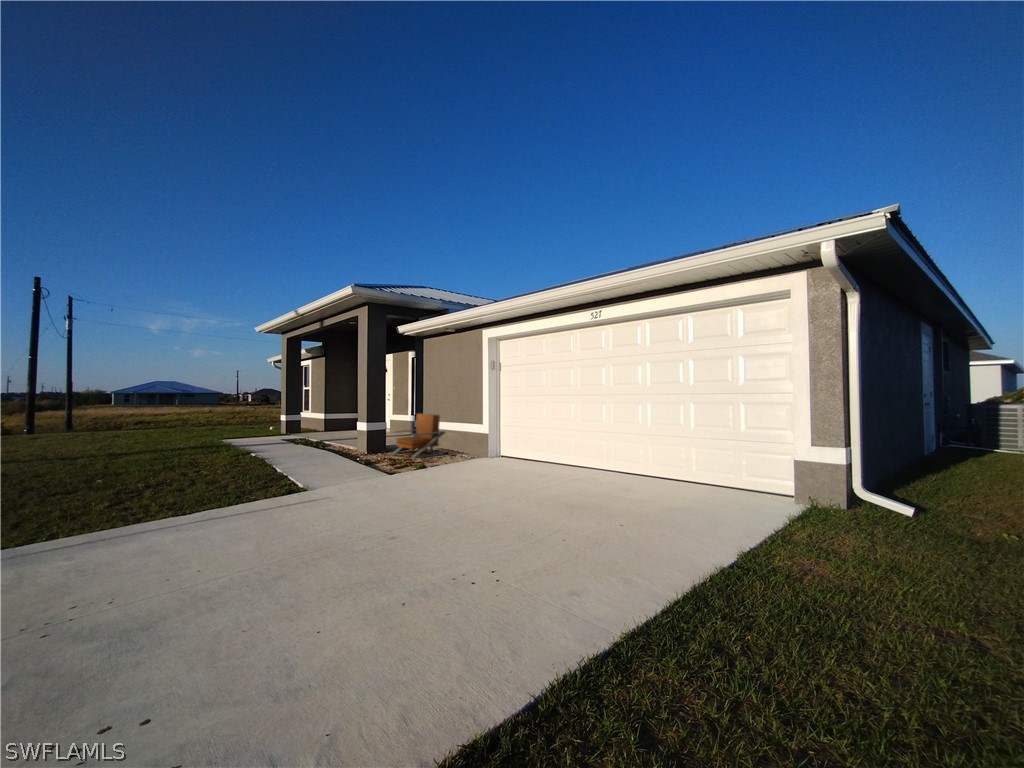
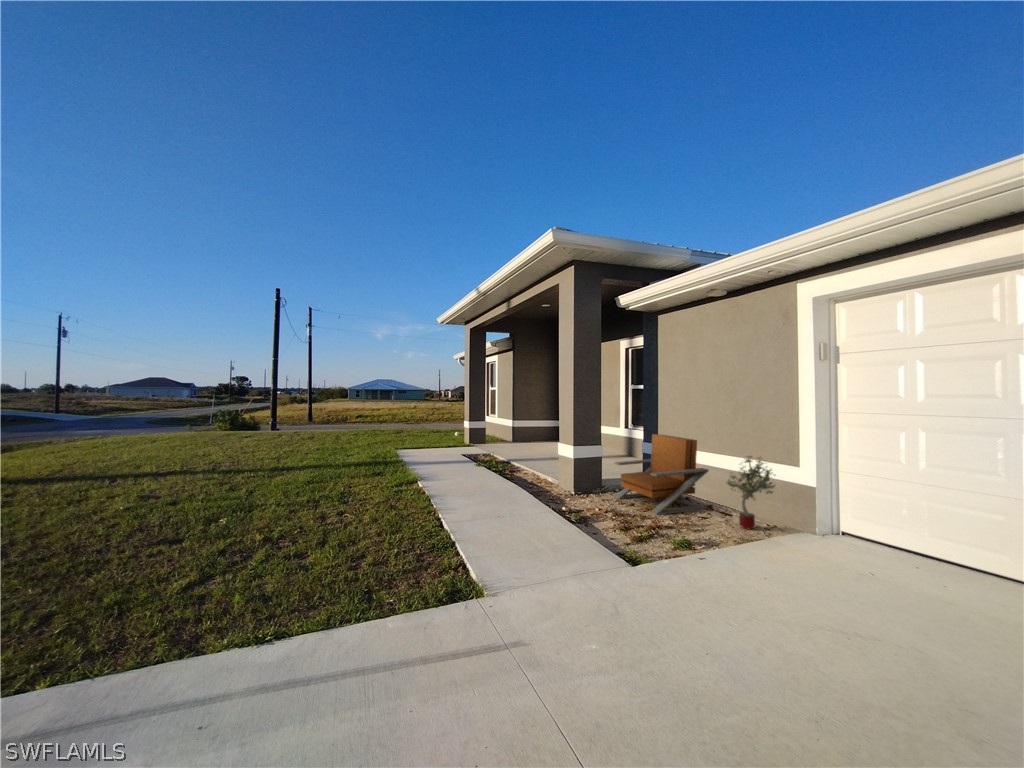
potted tree: none [451,420,474,460] -> present [727,456,775,529]

